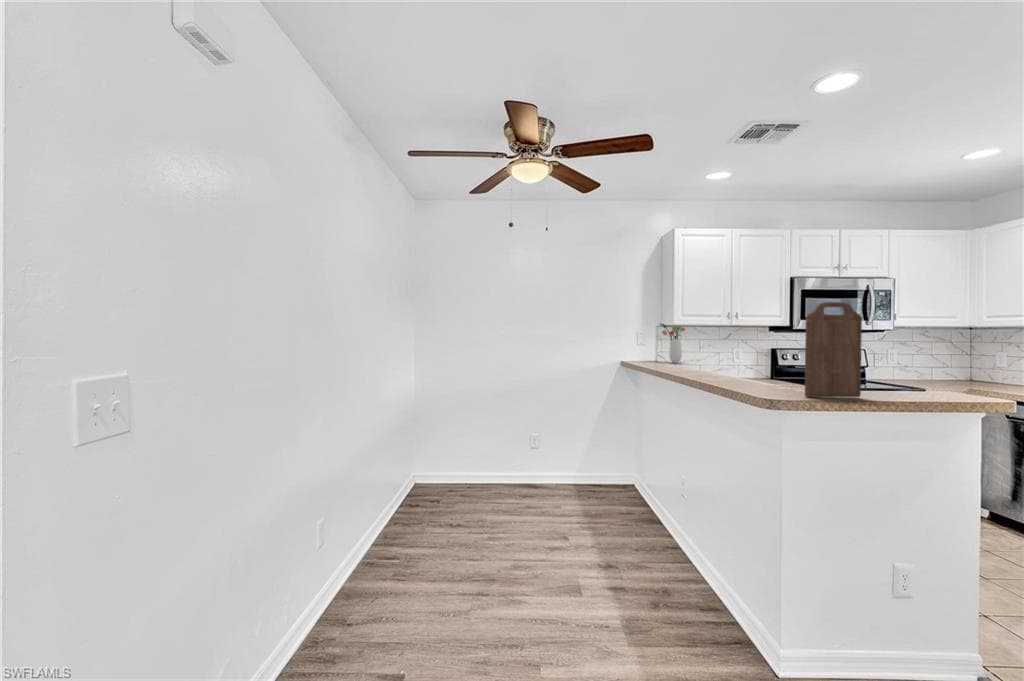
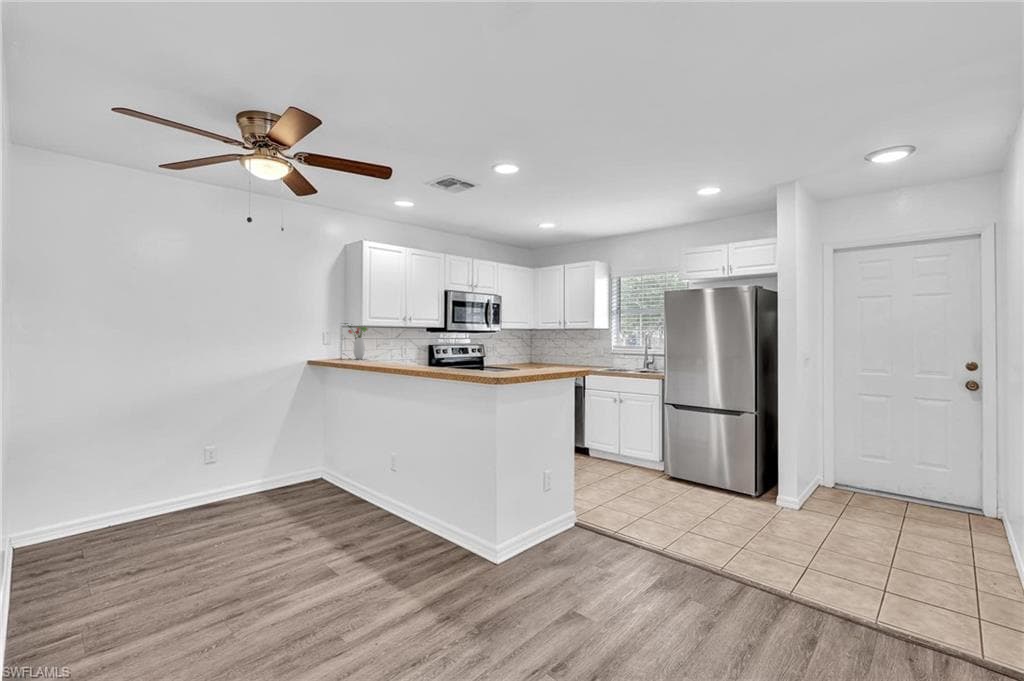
cutting board: present [805,302,862,397] -> none [508,315,532,376]

